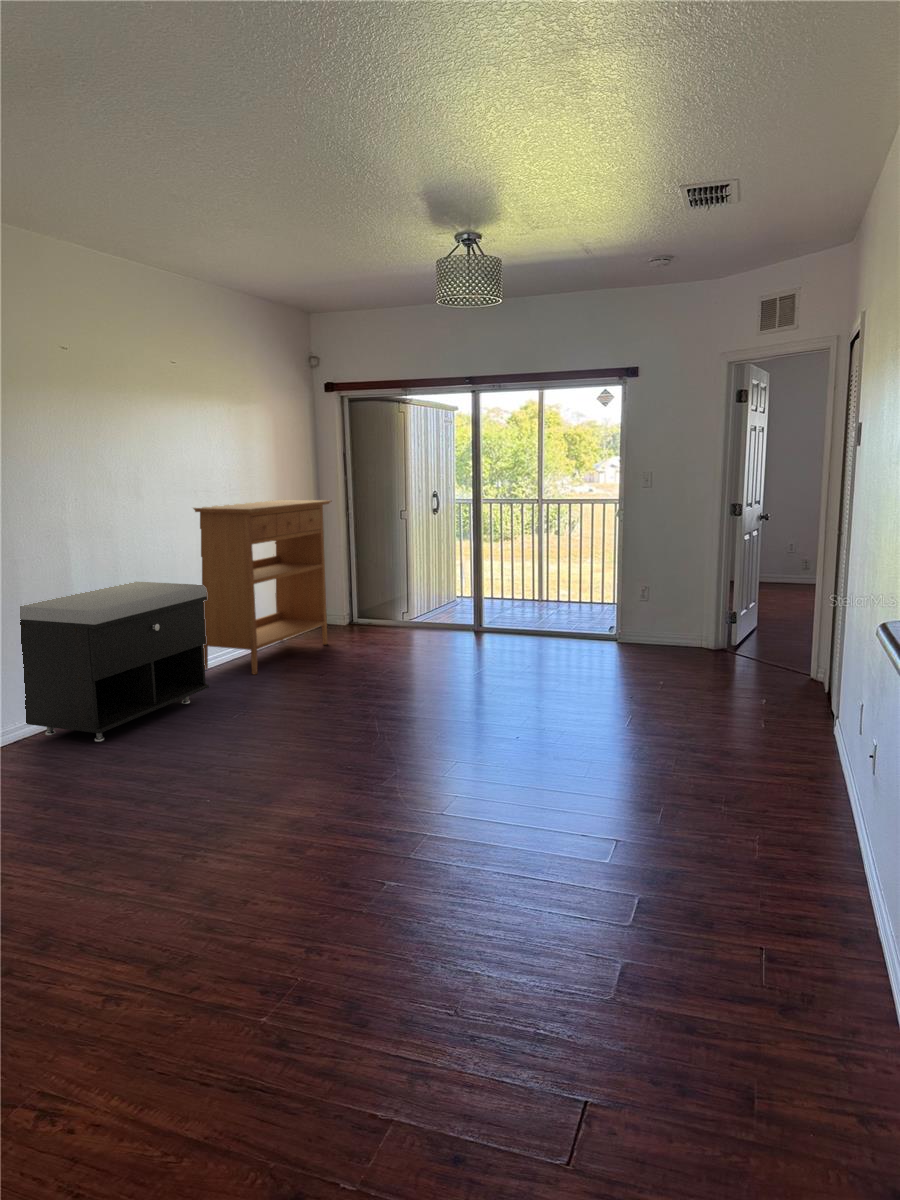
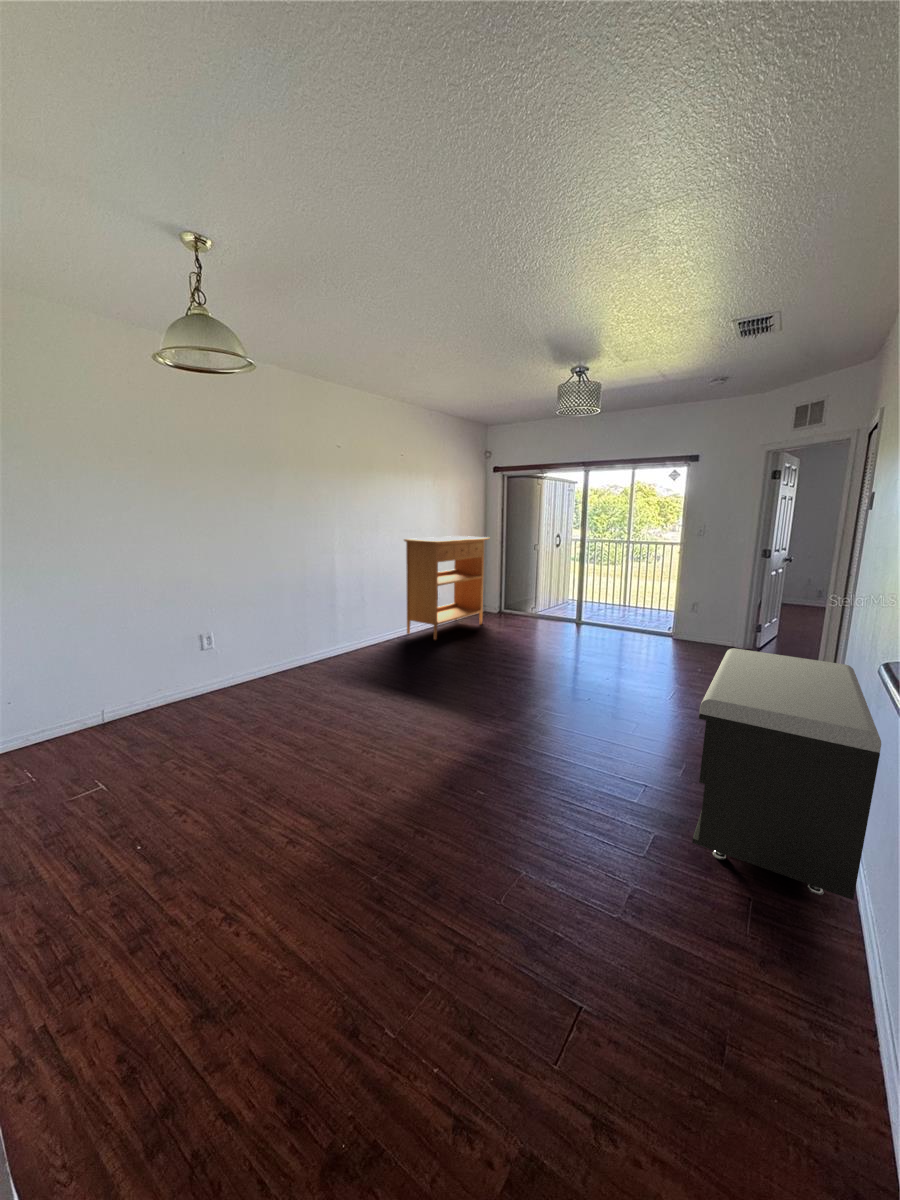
storage bench: present [20,582,209,742] -> present [692,648,881,900]

